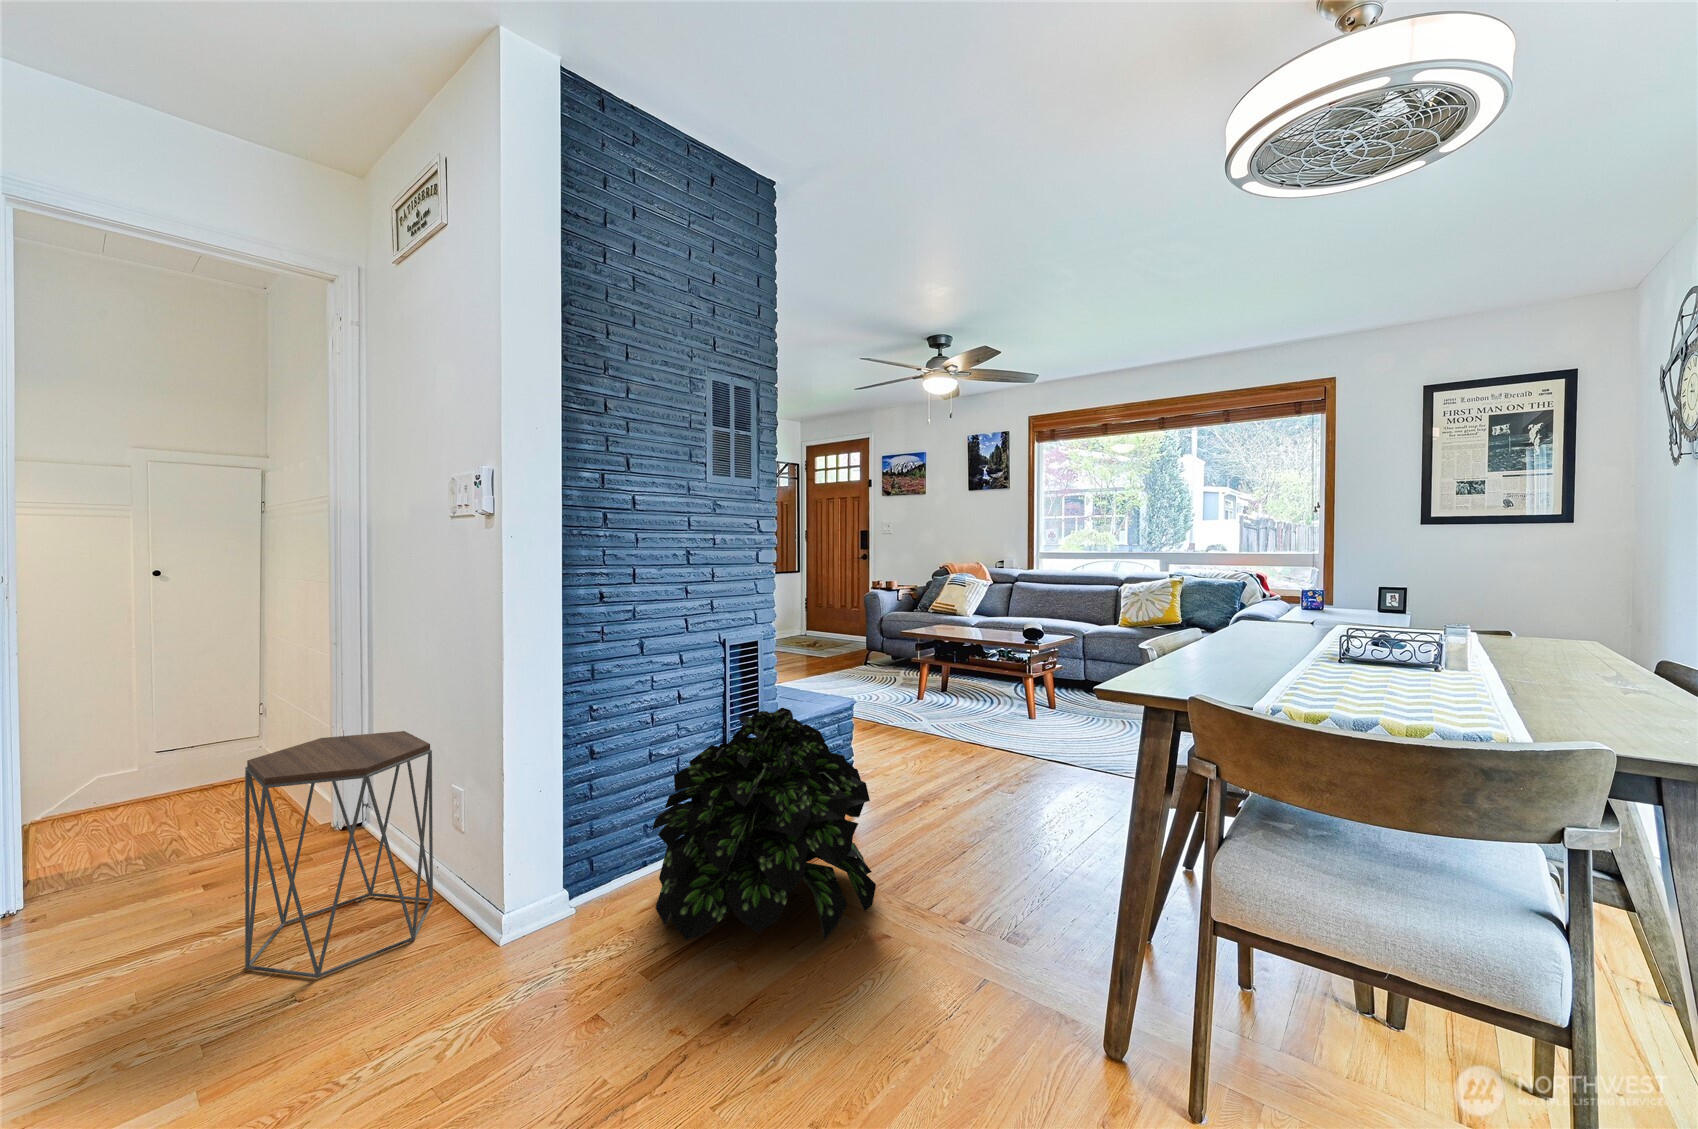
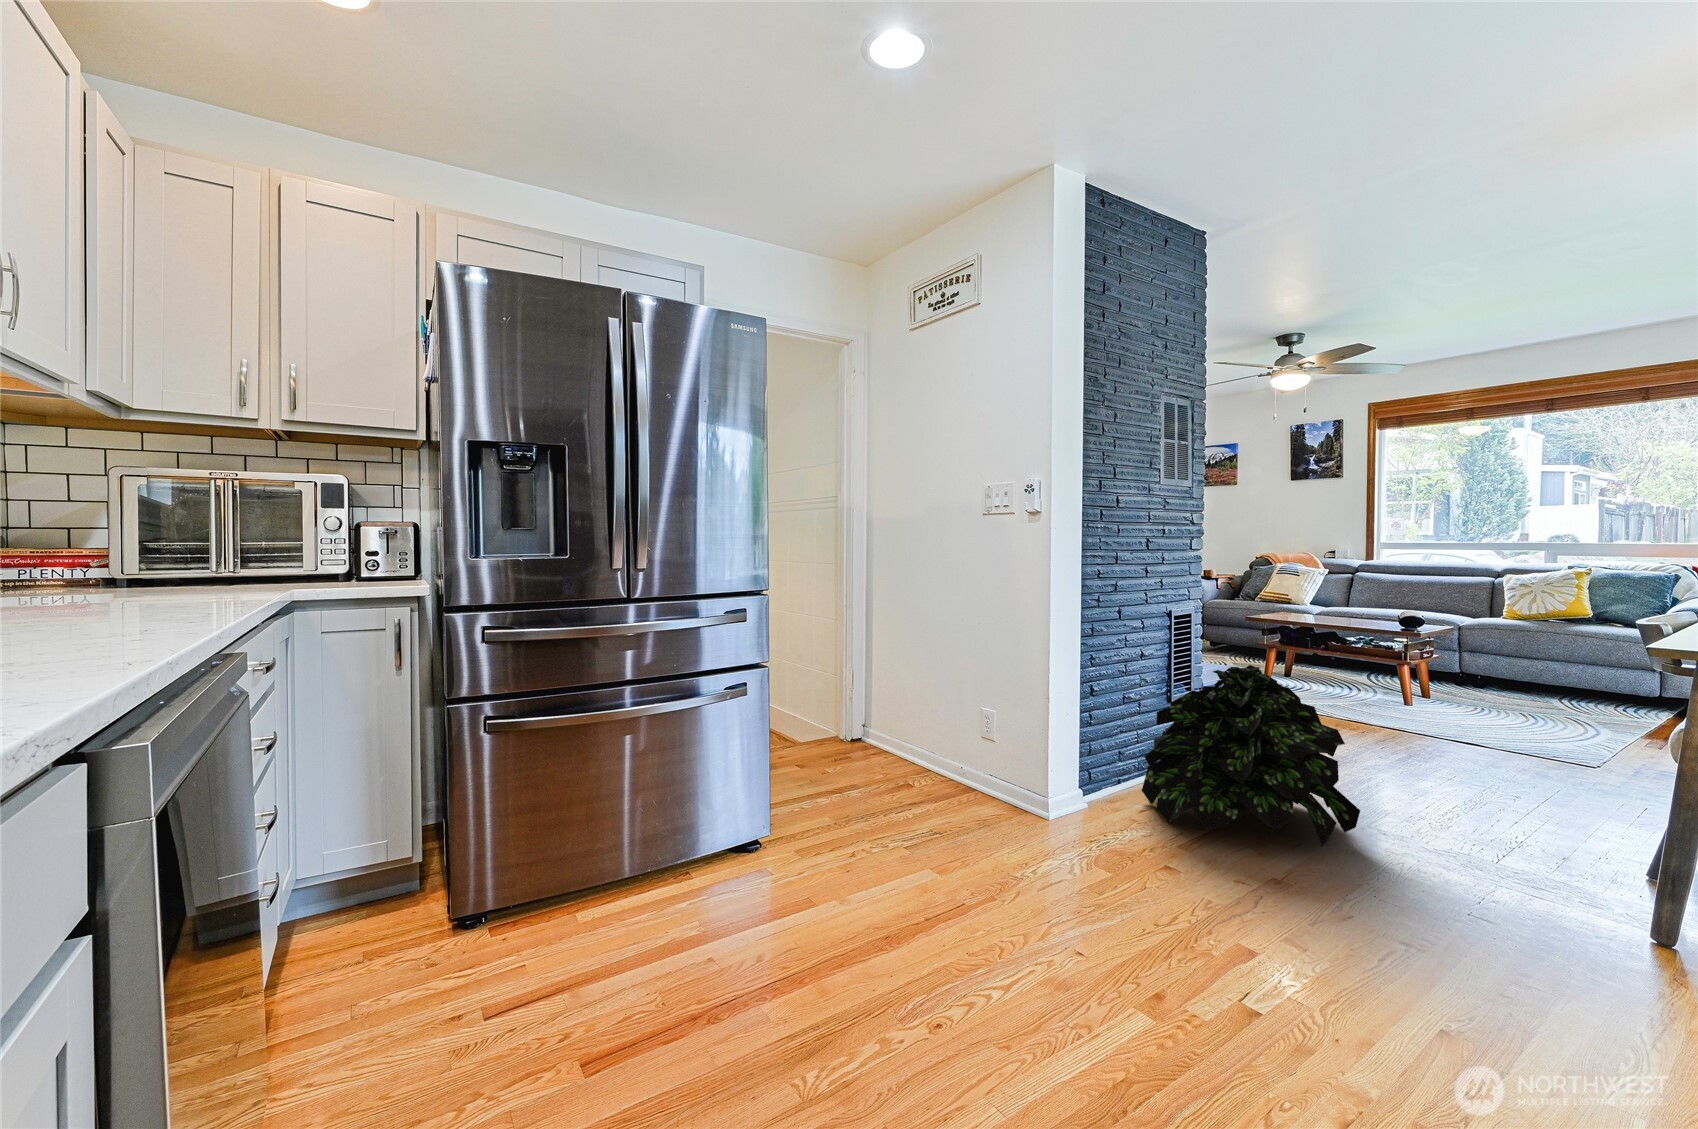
side table: present [245,731,433,978] -> none [881,666,987,820]

